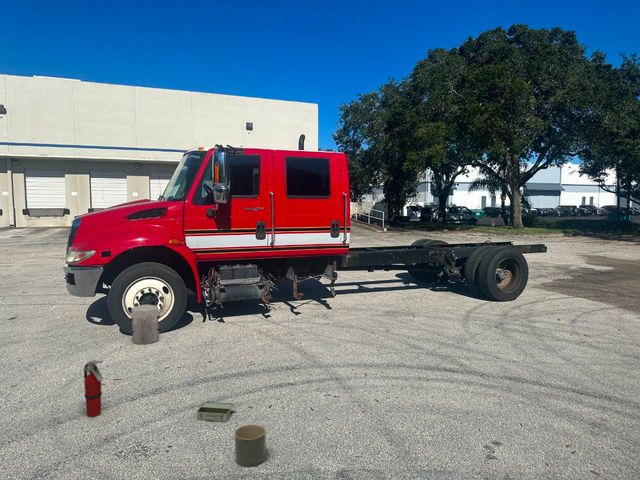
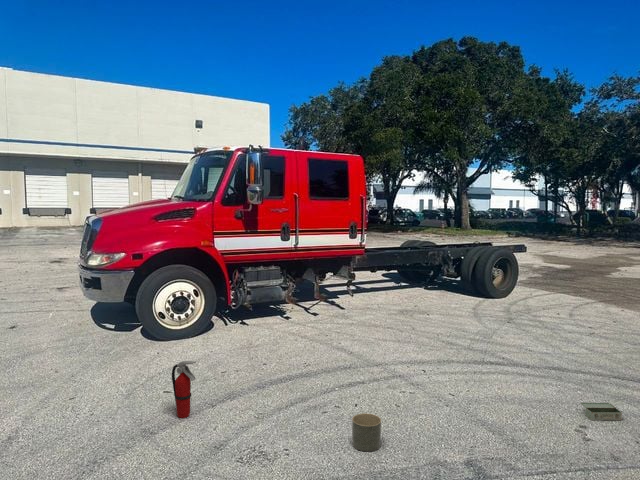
waste bin: present [130,304,161,344] -> none [164,307,195,348]
toolbox: present [197,402,233,422] -> present [580,403,622,420]

